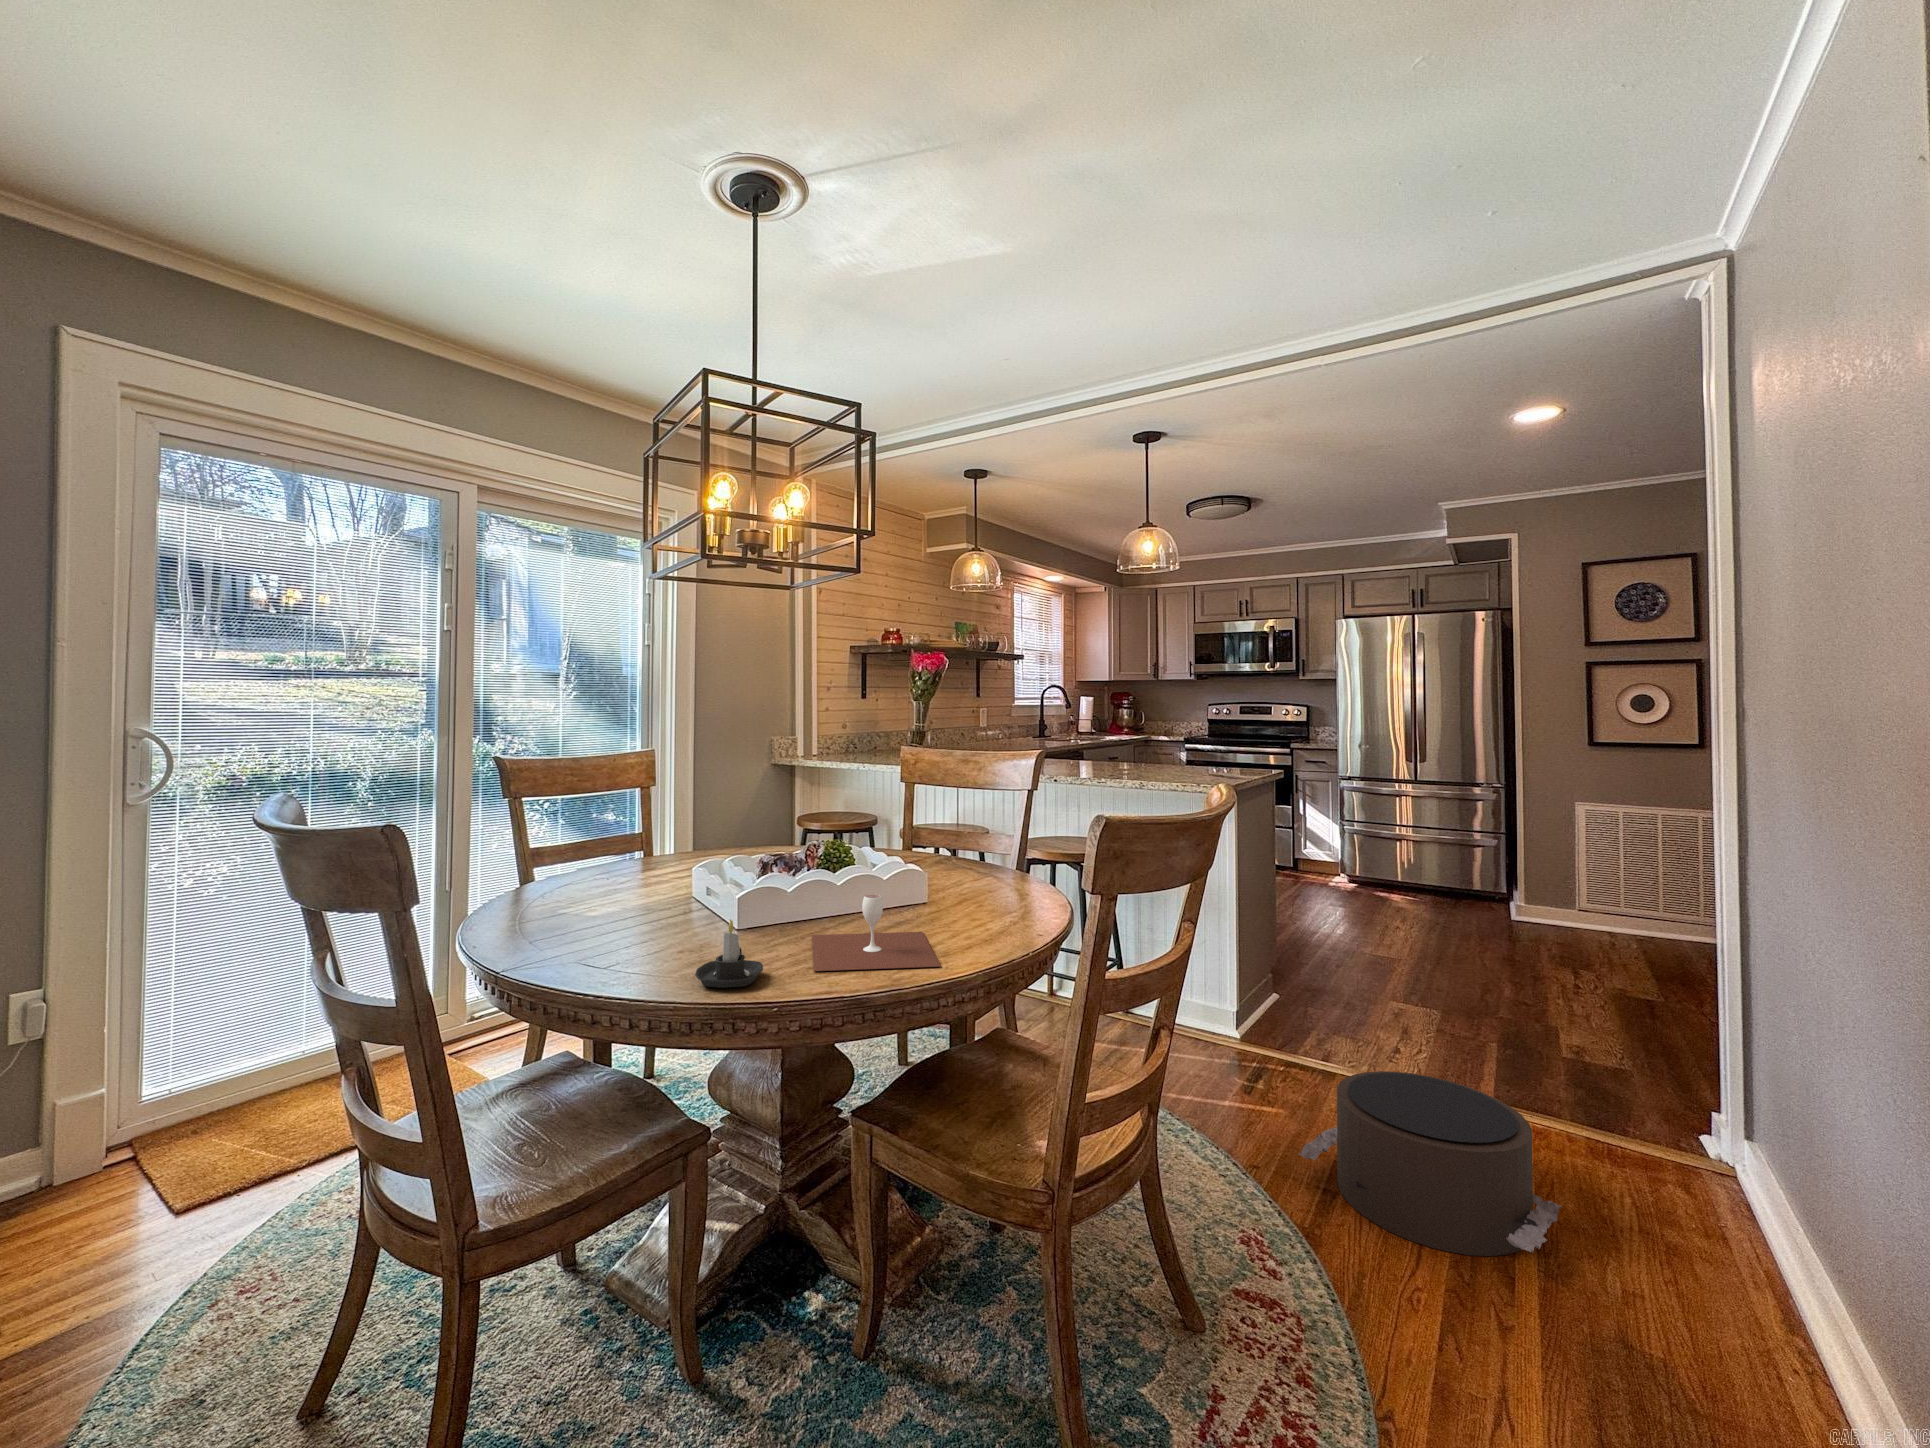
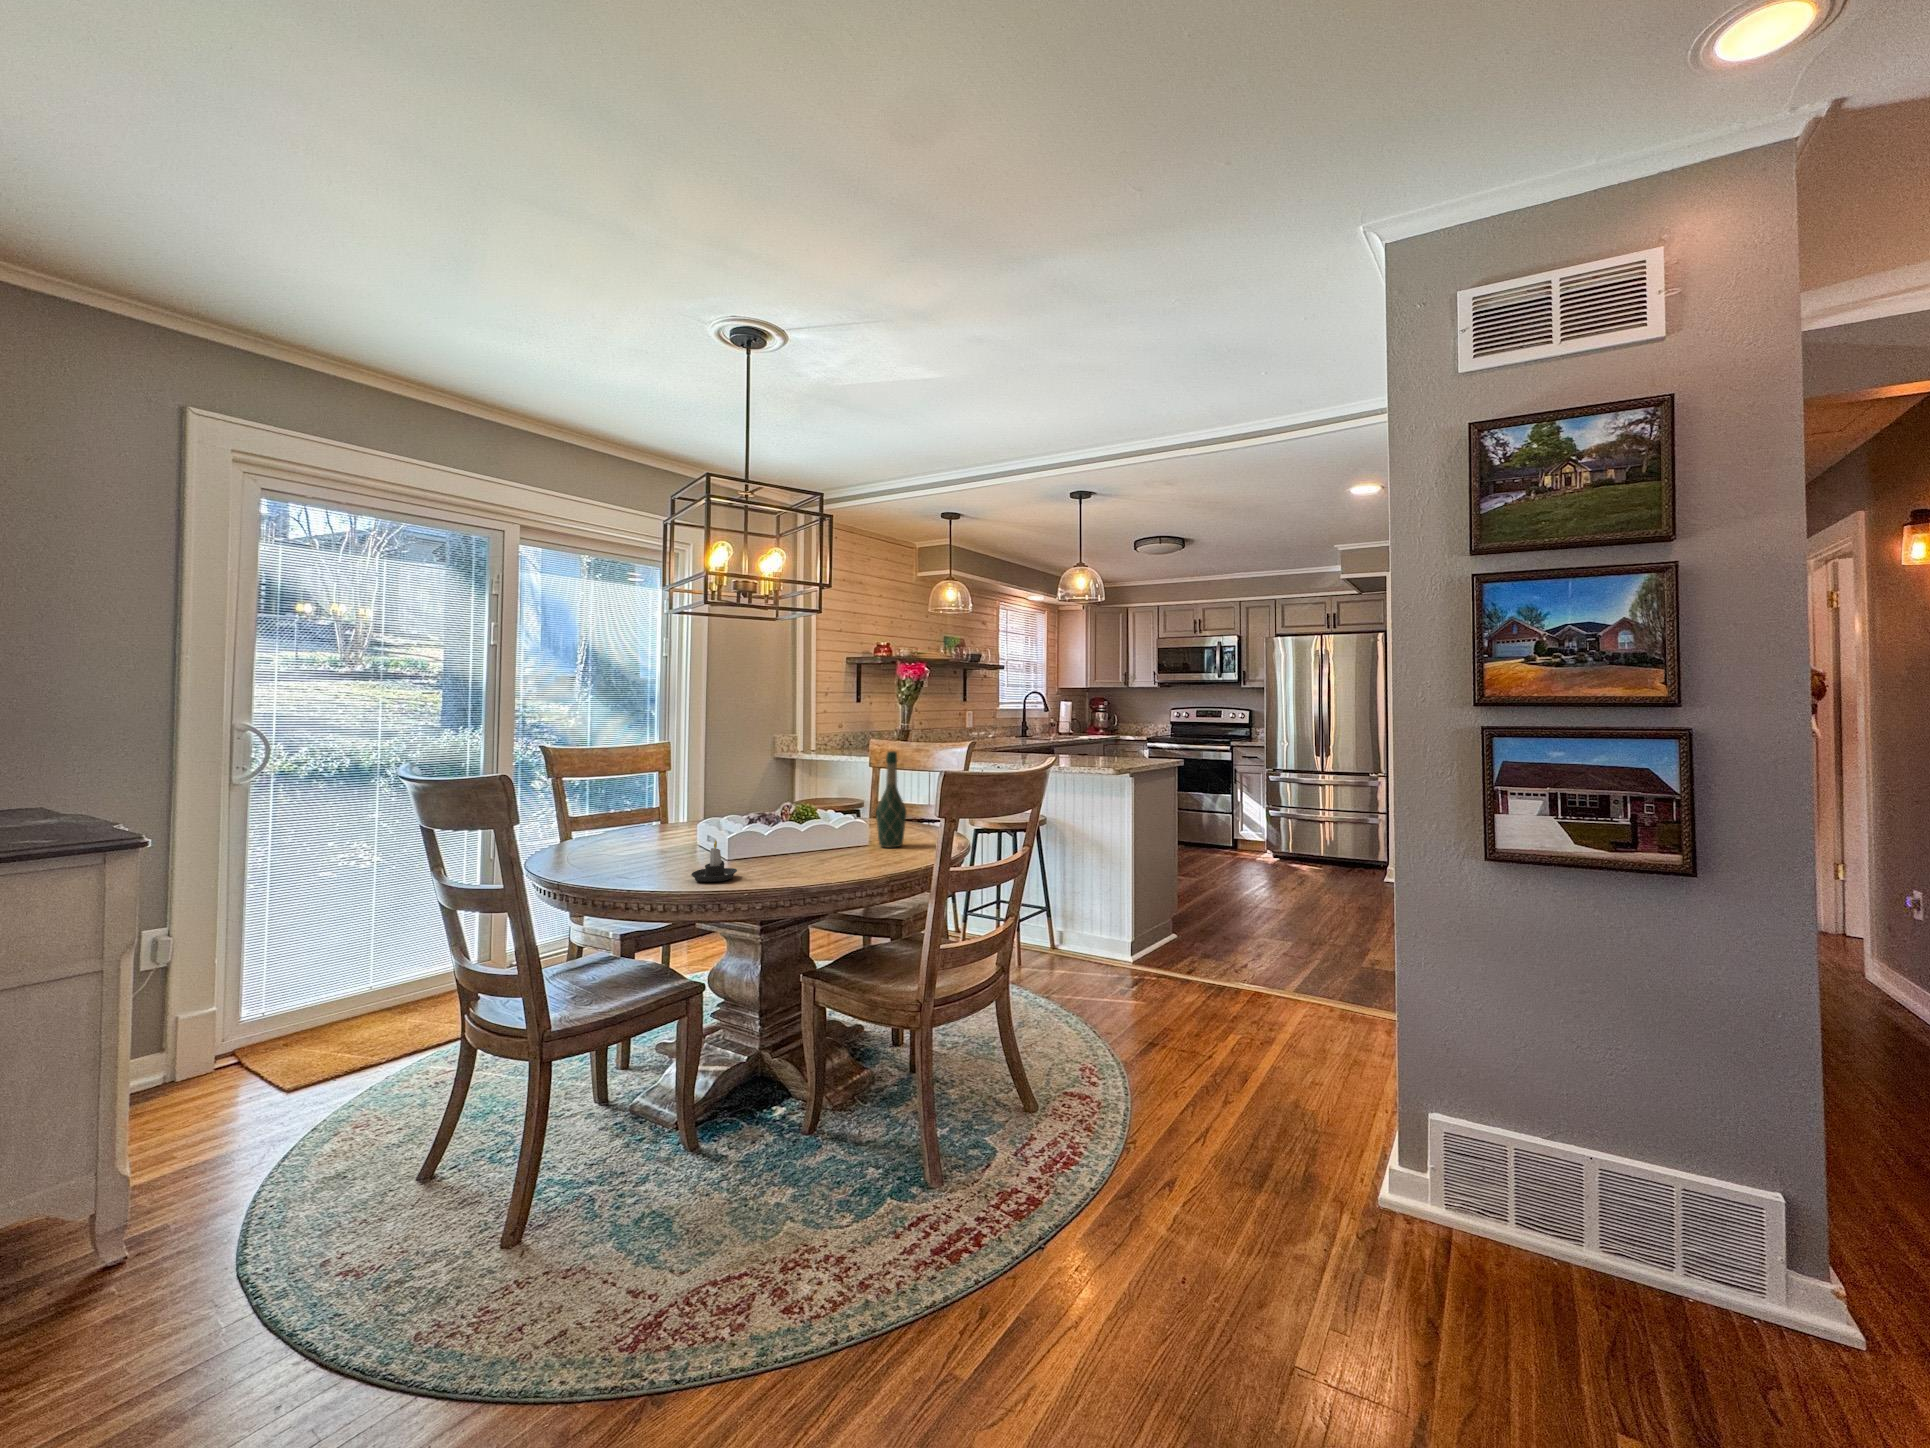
wine bottle: none [945,773,989,914] -> present [876,751,907,848]
wine glass: present [812,894,941,971] -> none [771,828,856,874]
pouf: present [1299,1071,1561,1256] -> none [1136,963,1294,1071]

